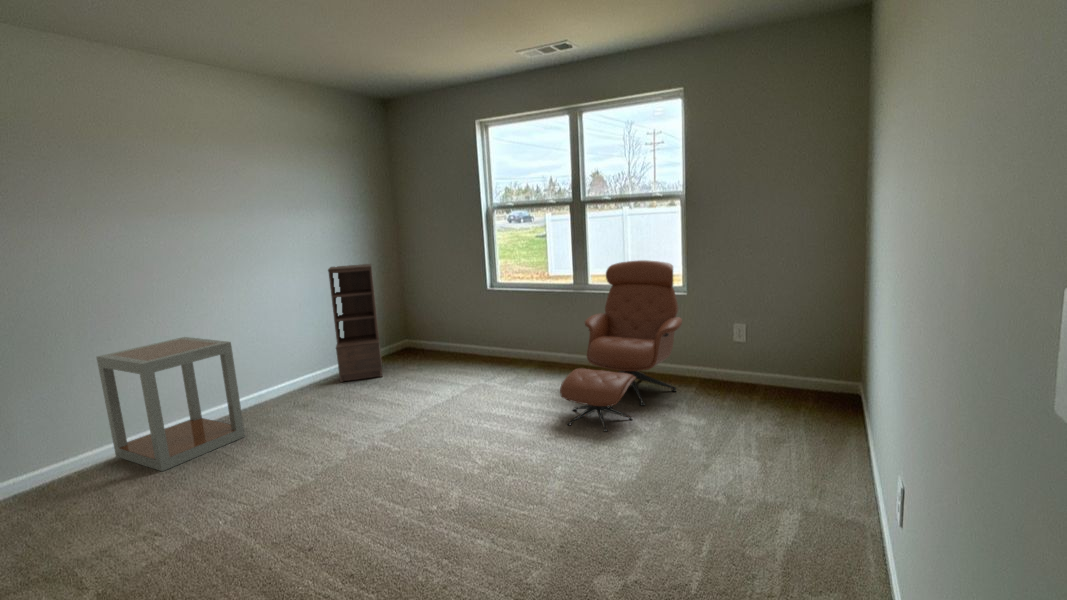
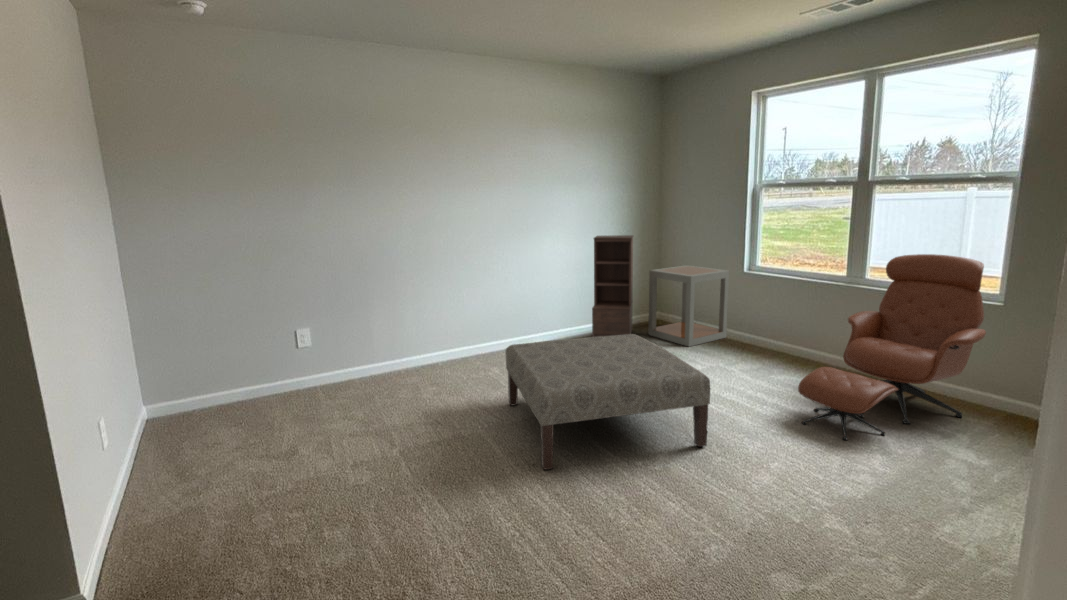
side table: present [97,337,245,471] -> present [648,265,729,346]
ottoman: none [244,368,494,549] -> present [506,334,710,470]

